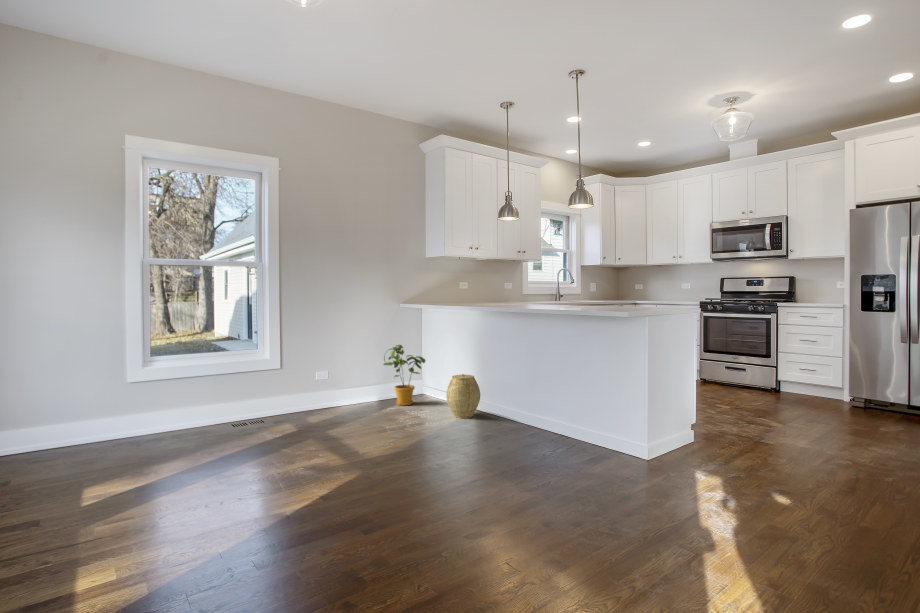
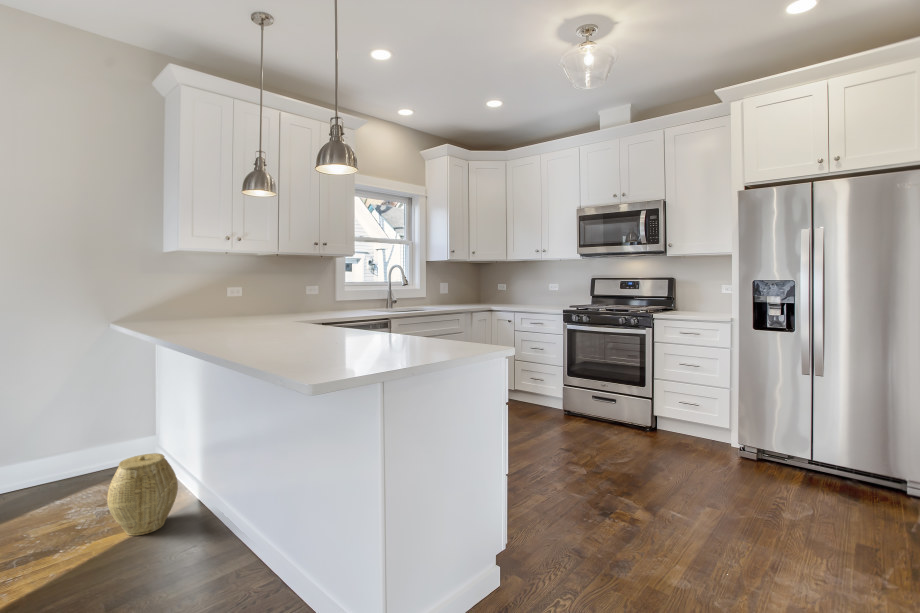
house plant: present [384,345,425,406] -> none [29,402,114,502]

